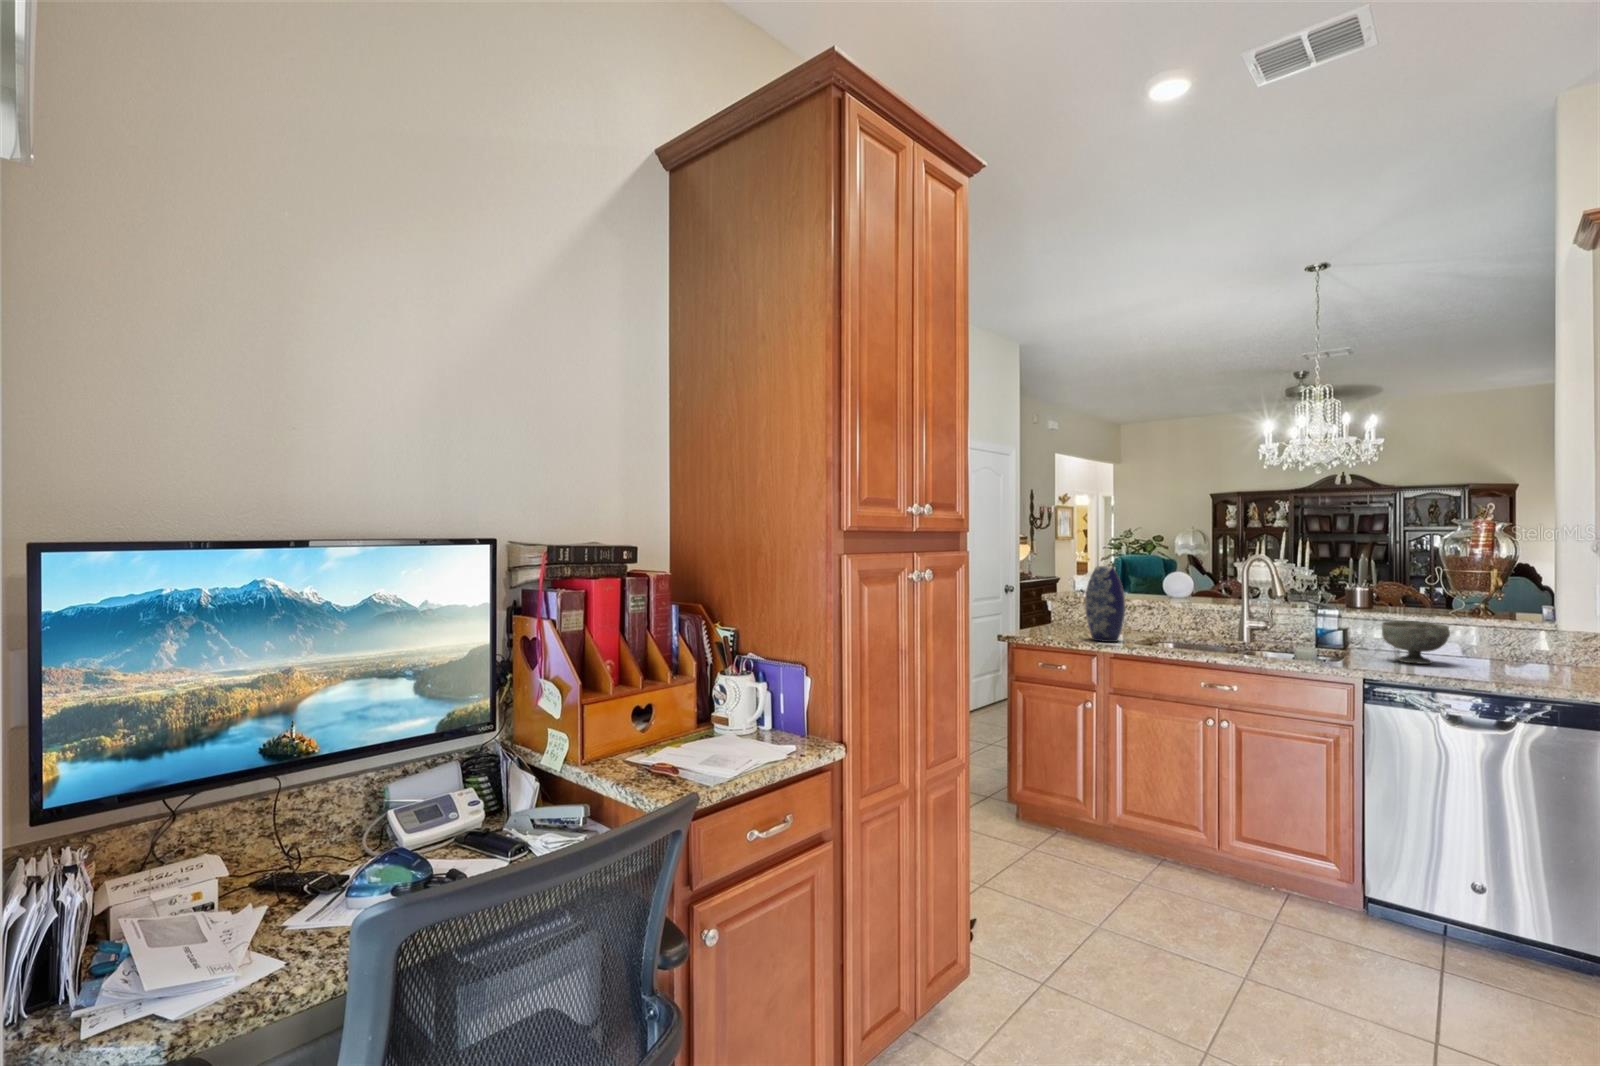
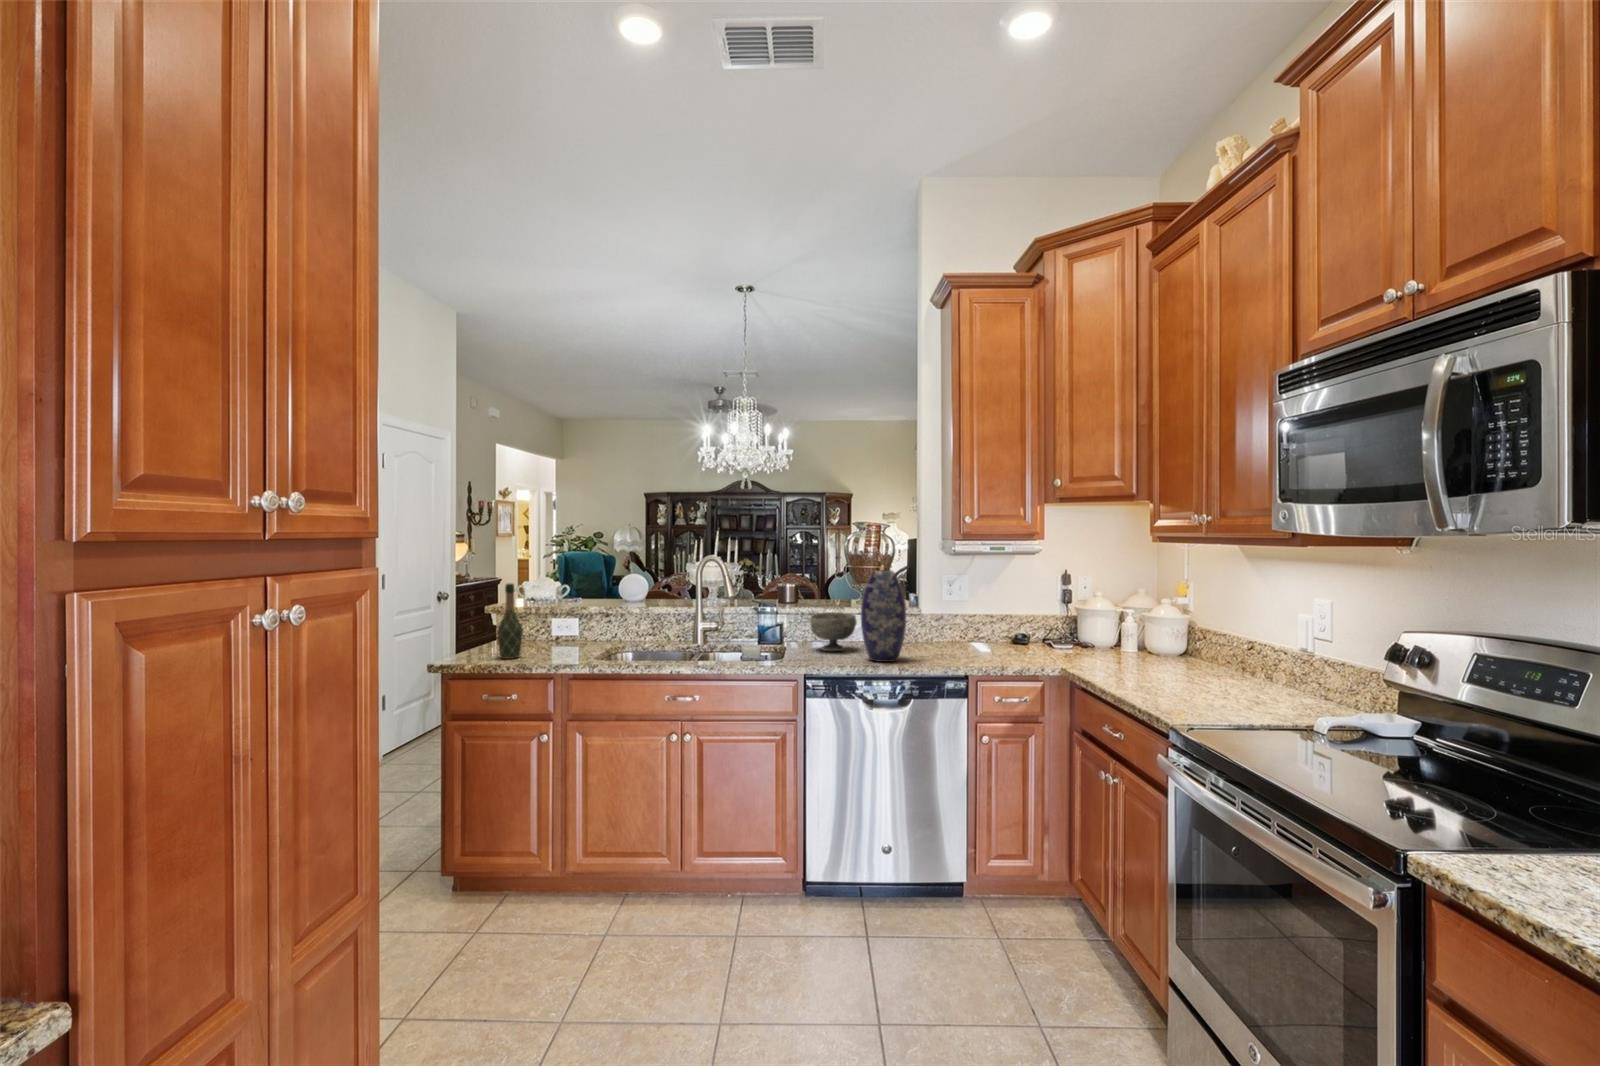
vase: present [1085,566,1125,642] -> present [861,570,906,662]
wine bottle: none [1052,575,1073,637] -> present [497,584,523,659]

